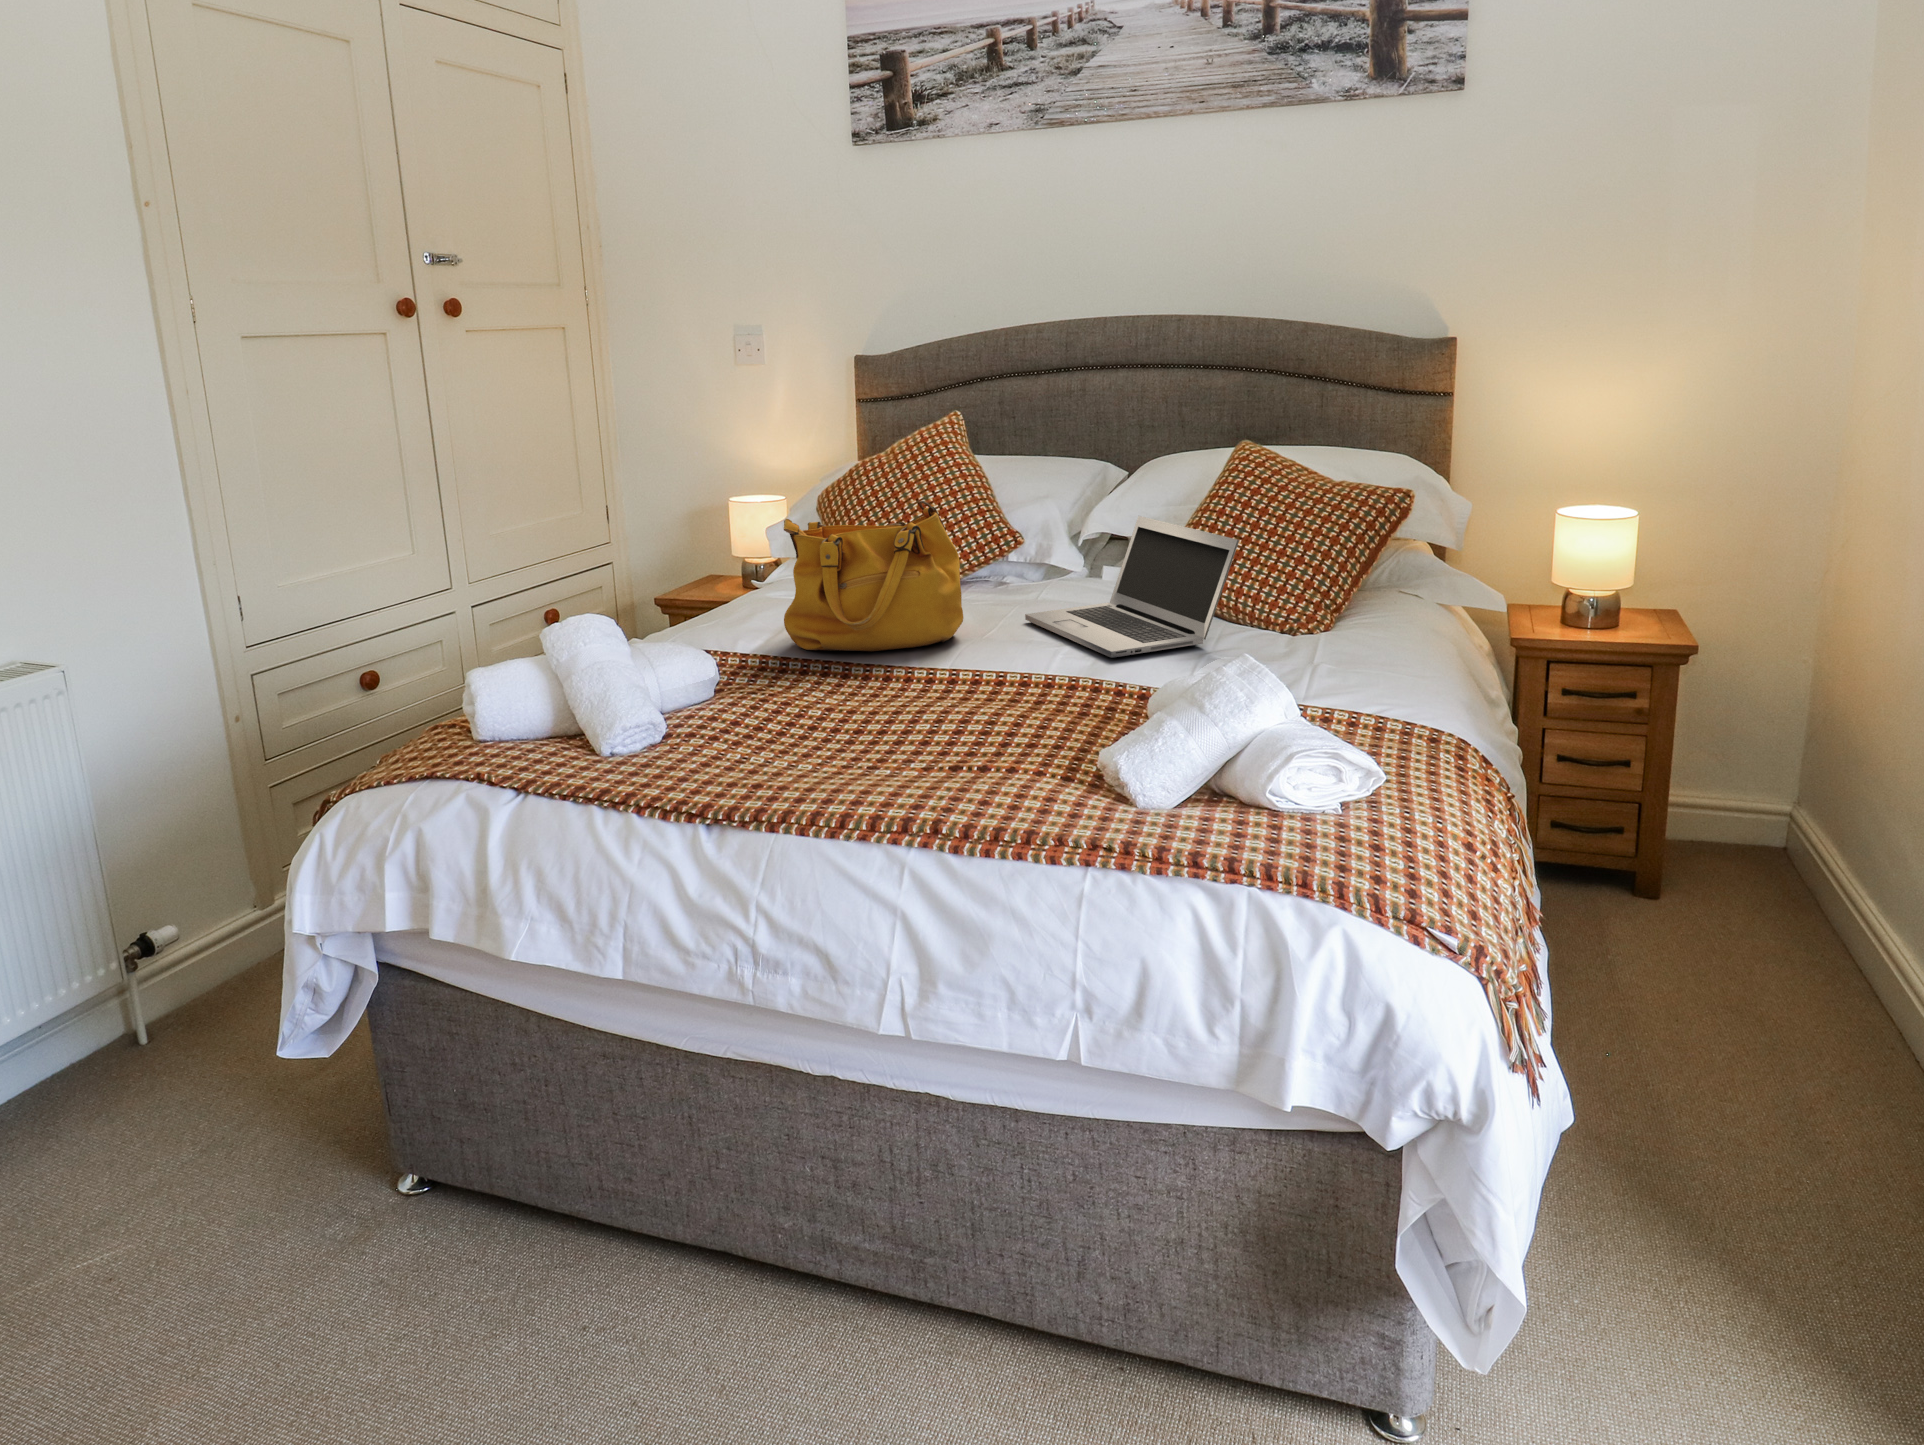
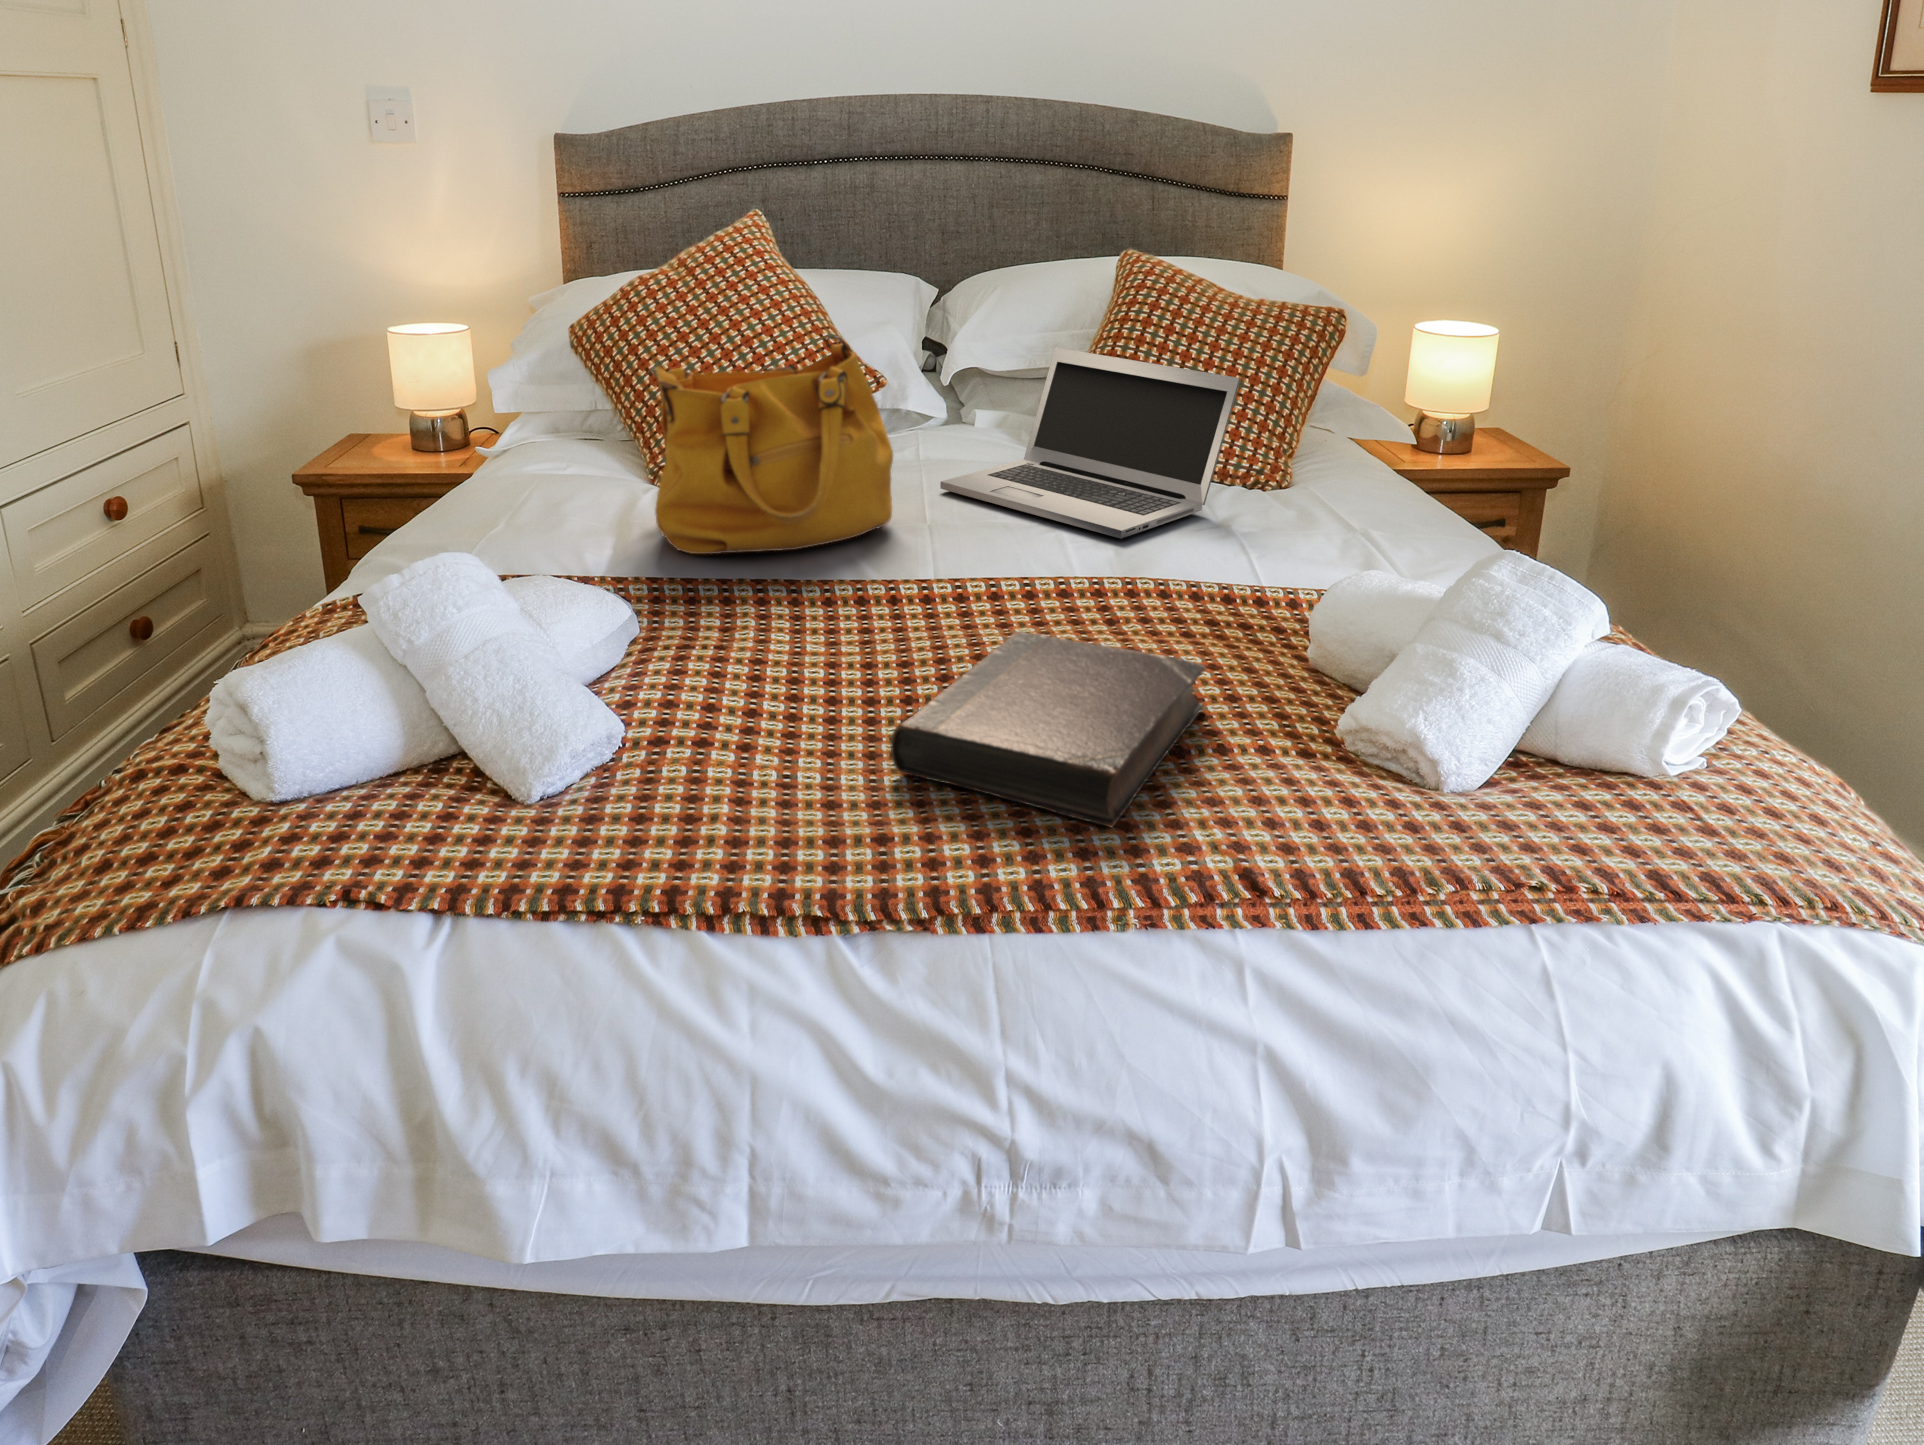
book: none [777,700,1020,808] -> present [891,631,1206,827]

